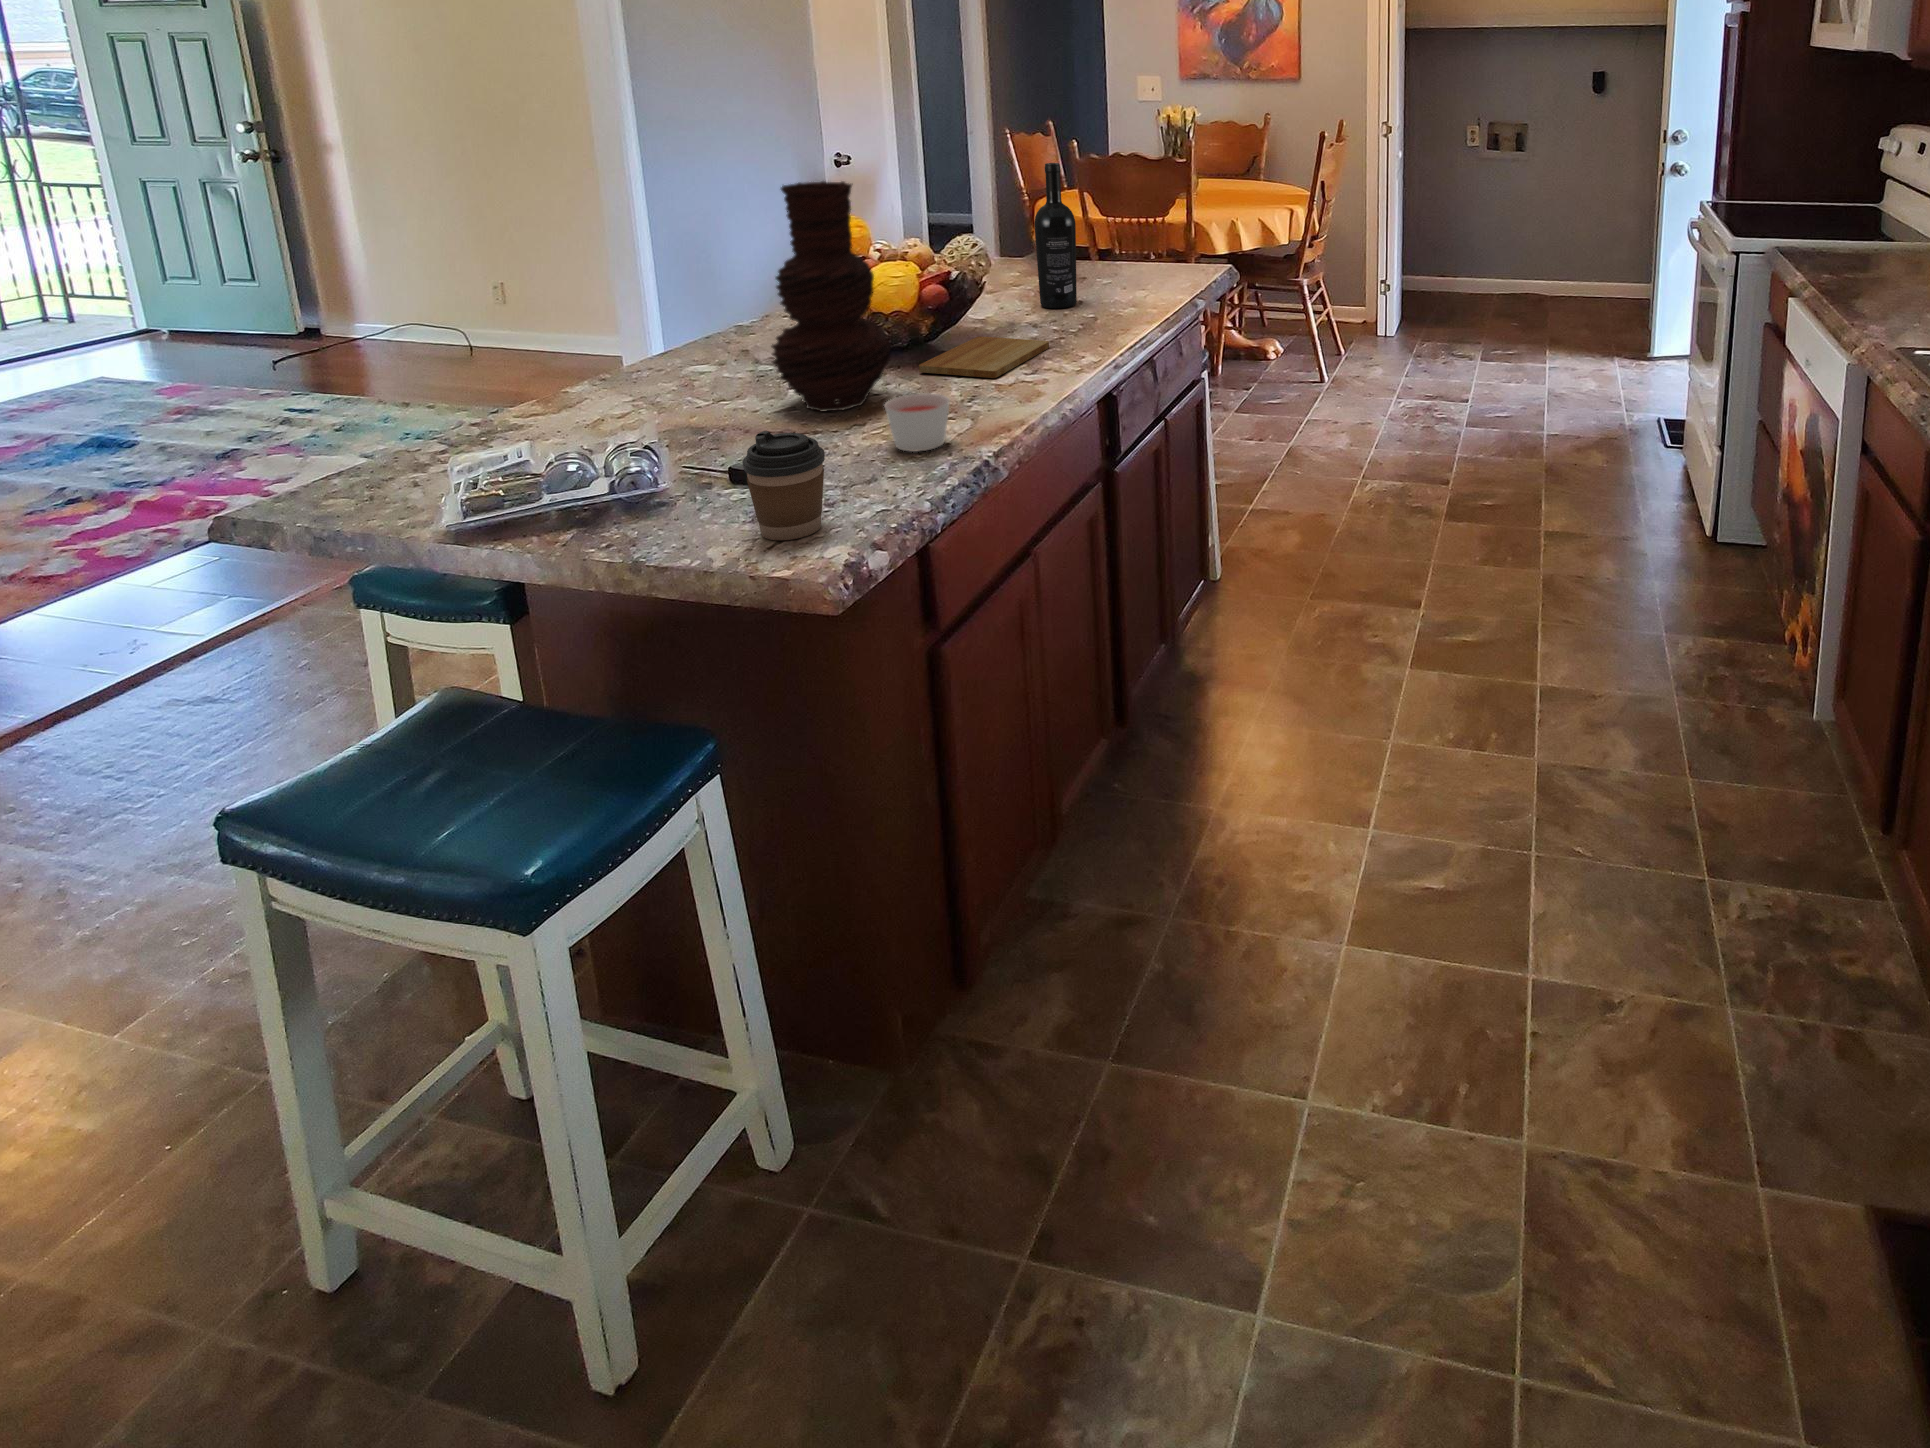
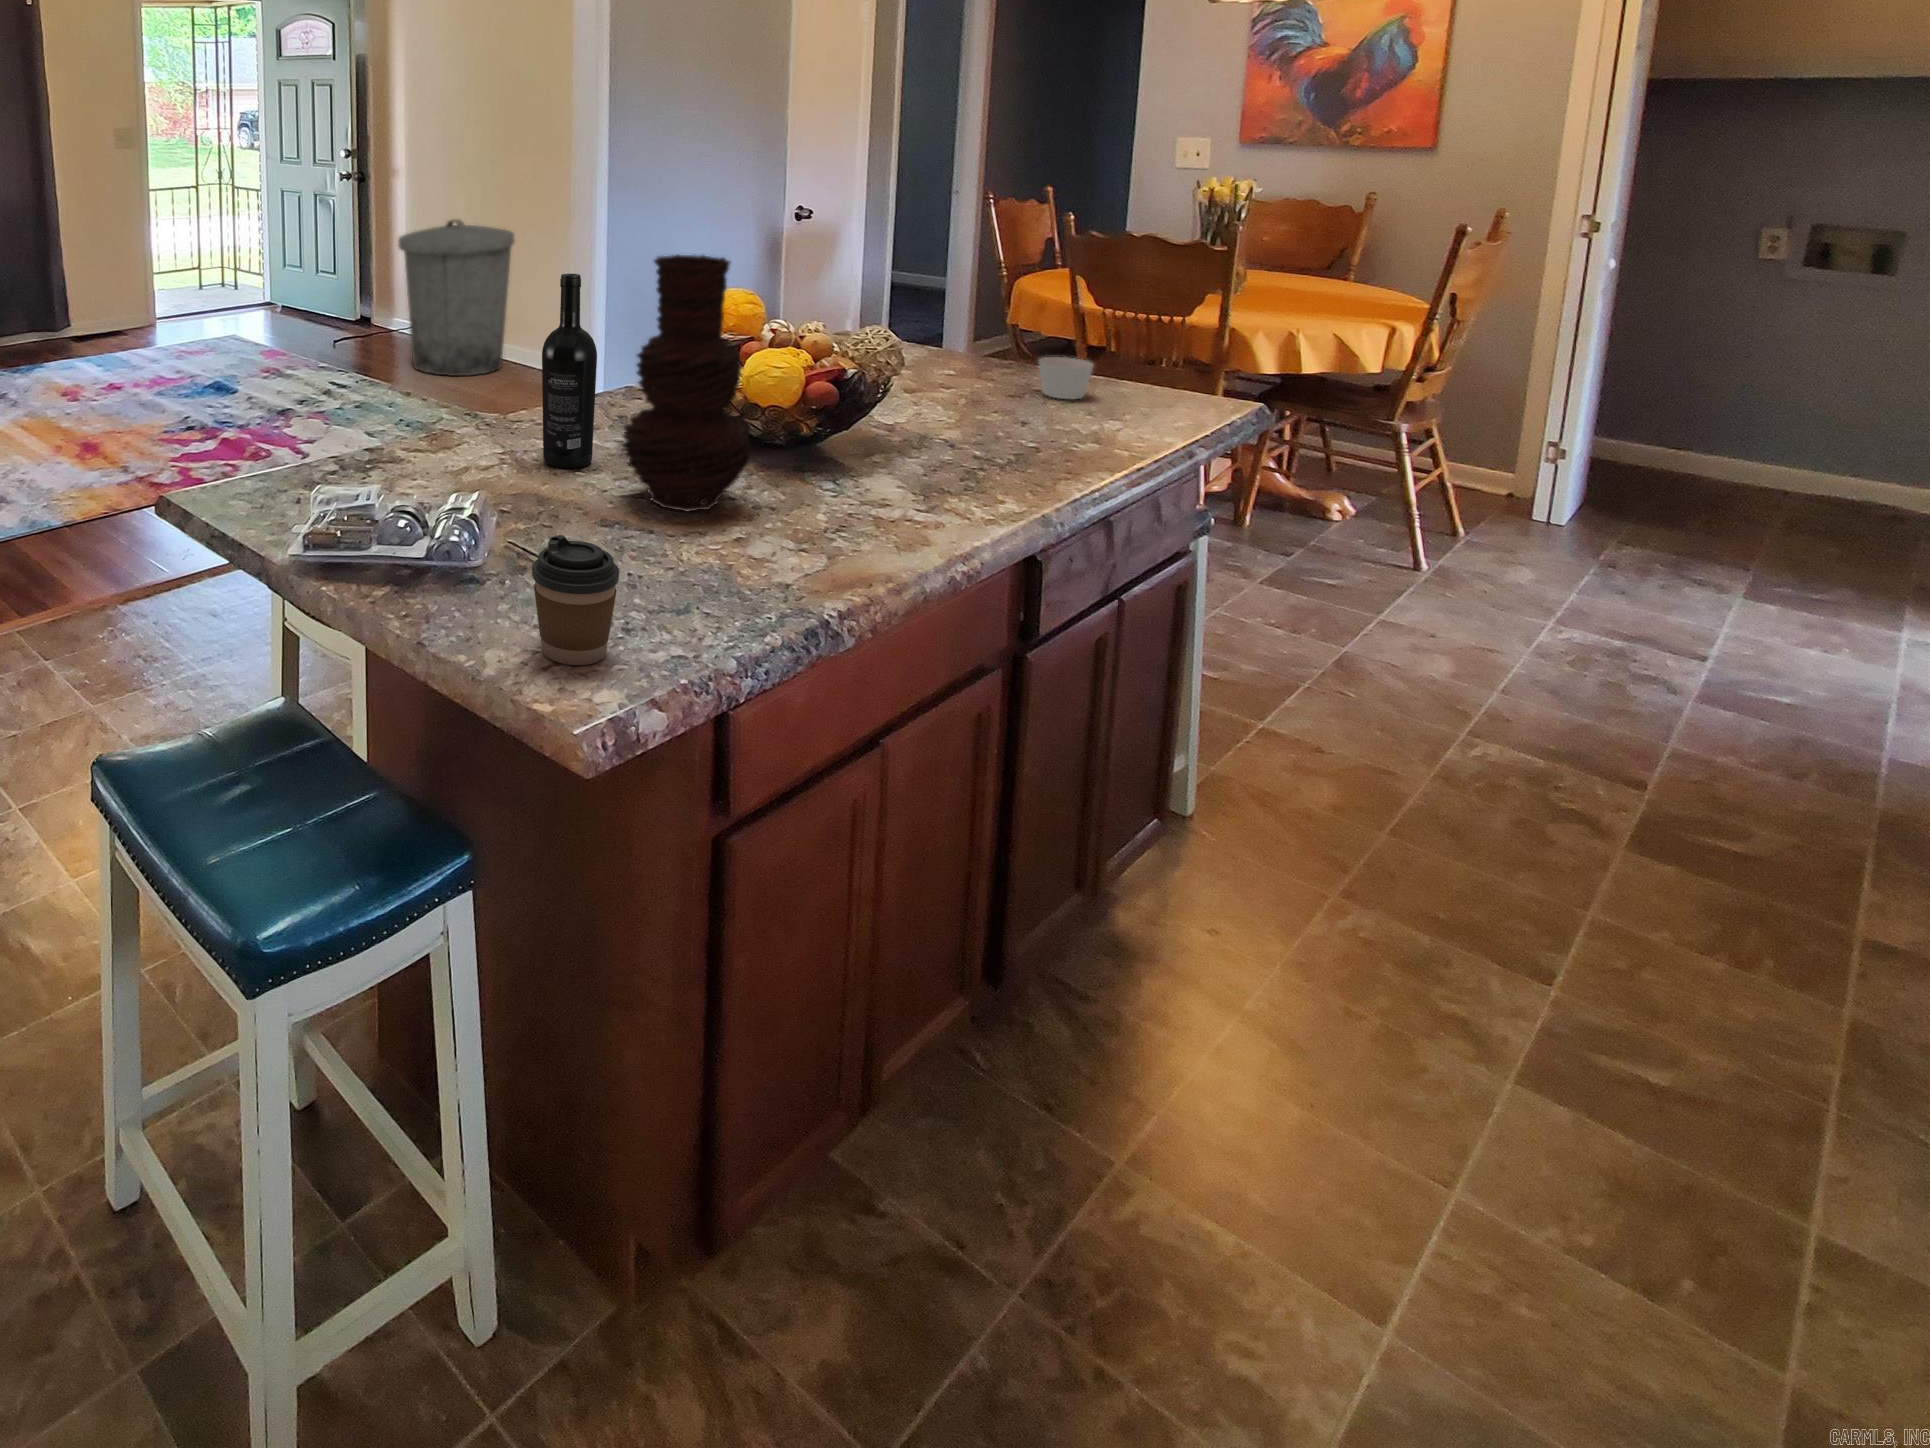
wine bottle: present [1034,163,1077,308] -> present [542,274,597,468]
trash can: none [365,192,531,372] -> present [398,219,515,376]
cutting board: present [919,336,1049,378] -> none [788,448,959,507]
candle: present [885,393,950,452] -> present [1039,357,1093,400]

